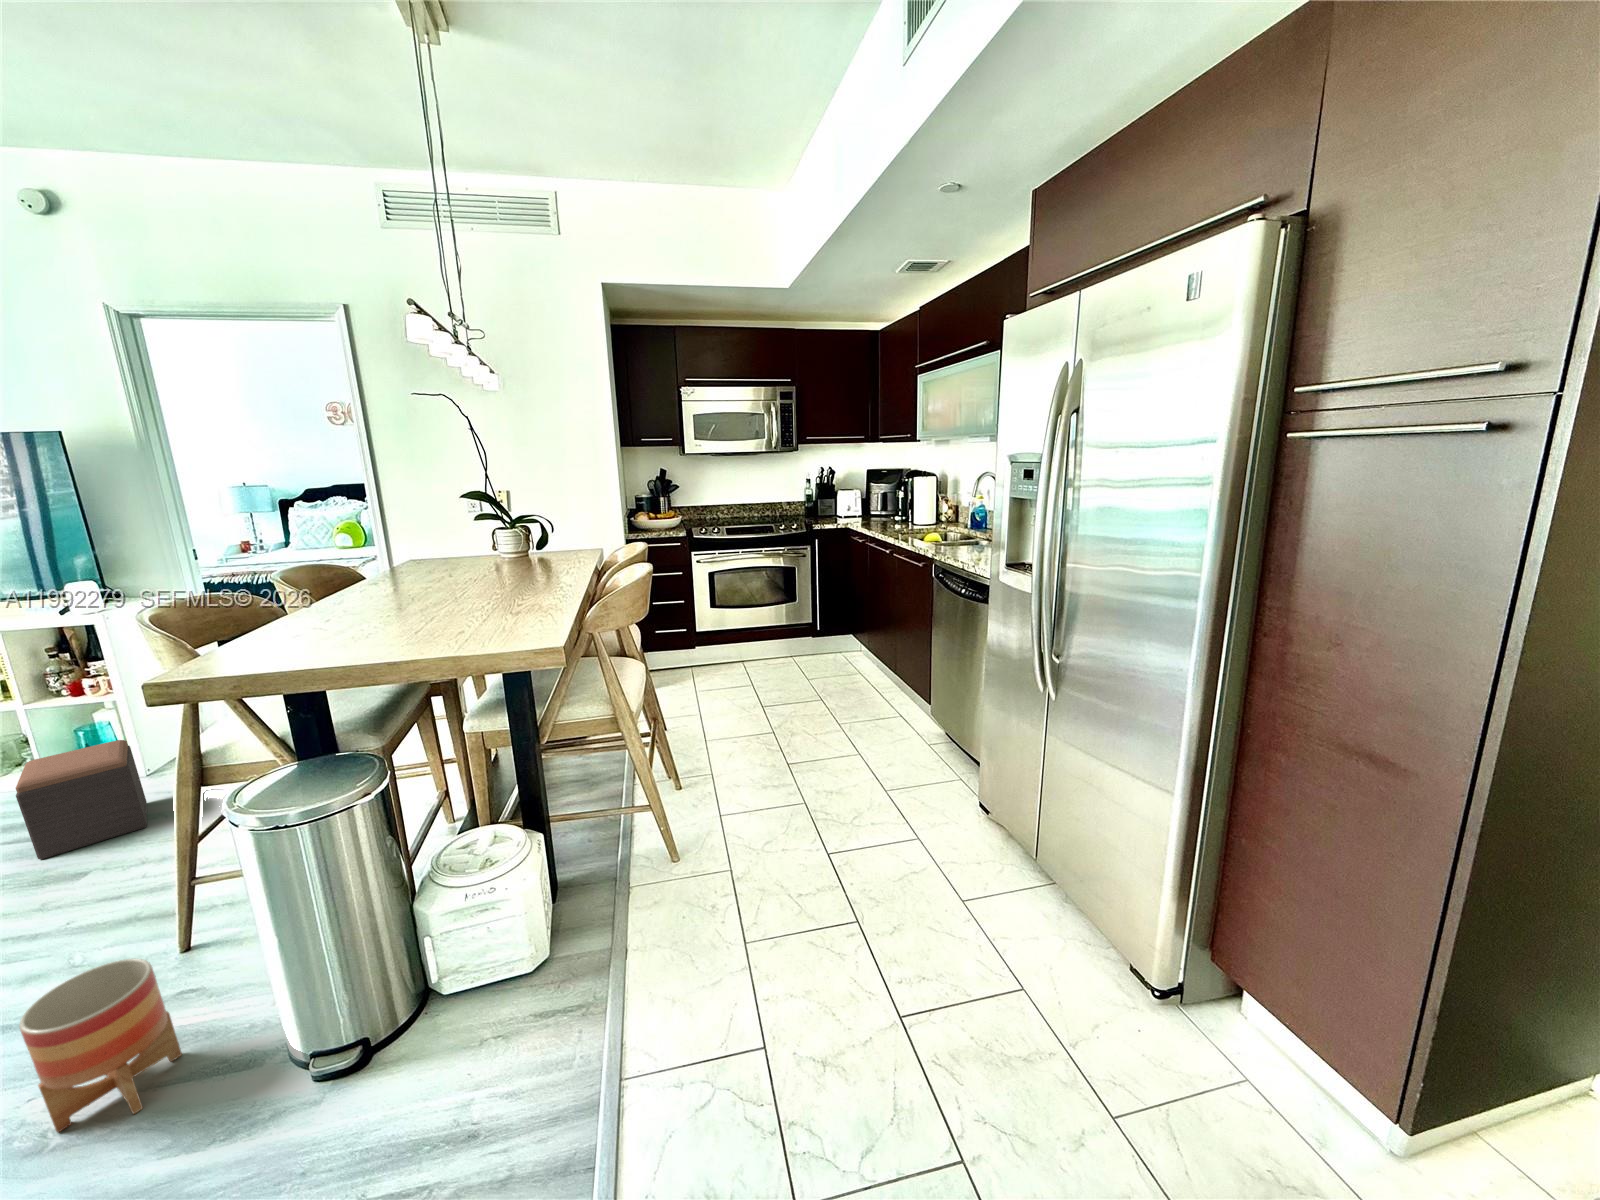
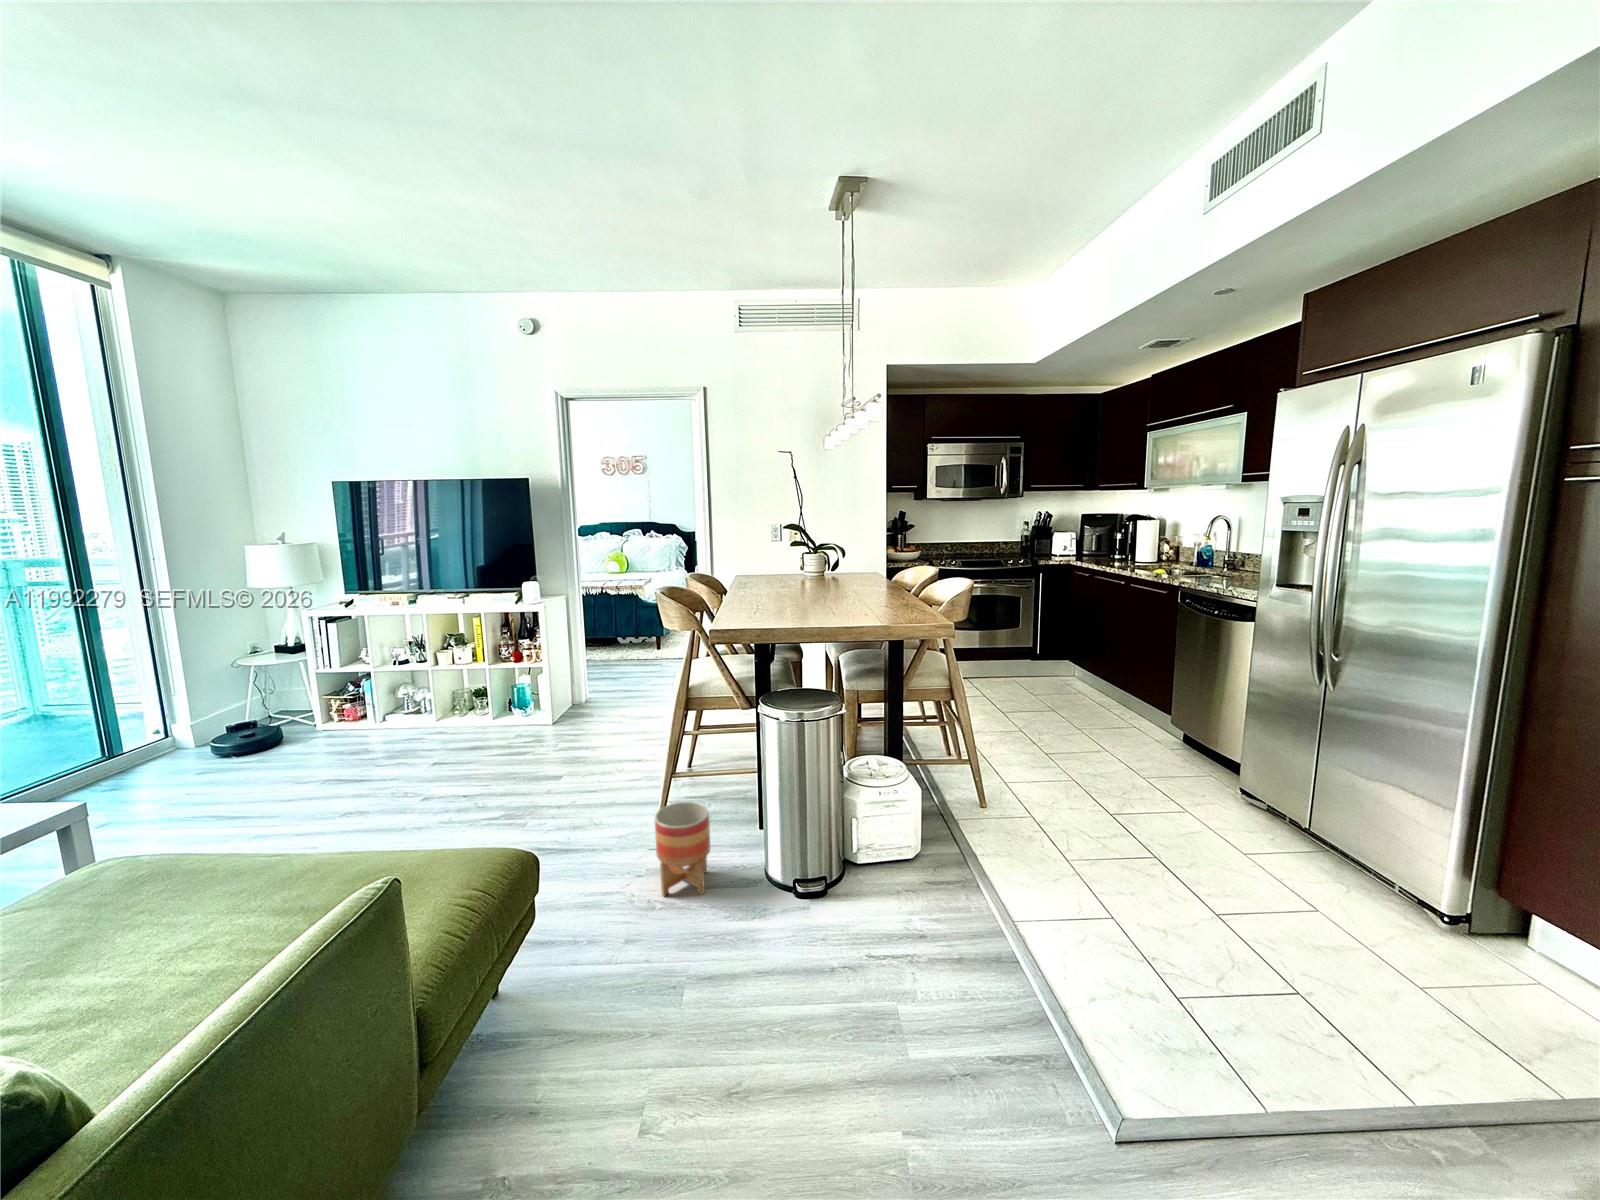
footstool: present [16,740,147,860] -> none [511,692,578,767]

